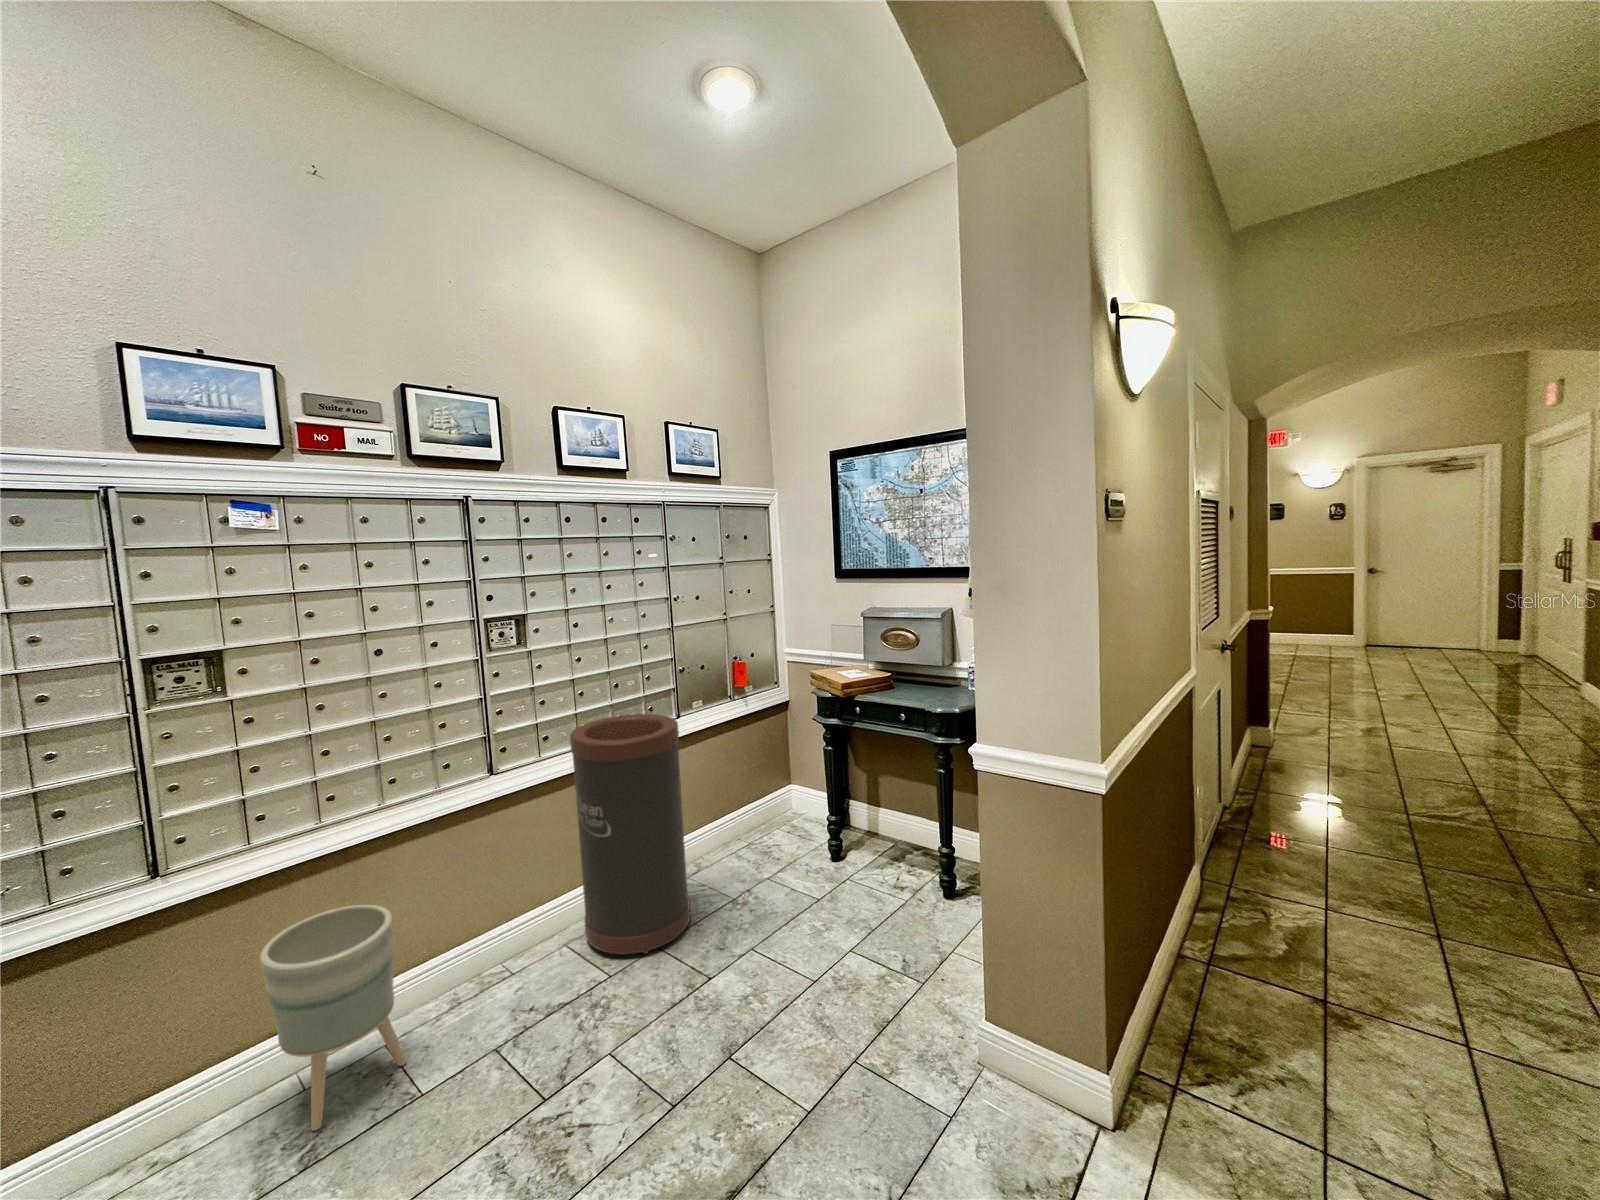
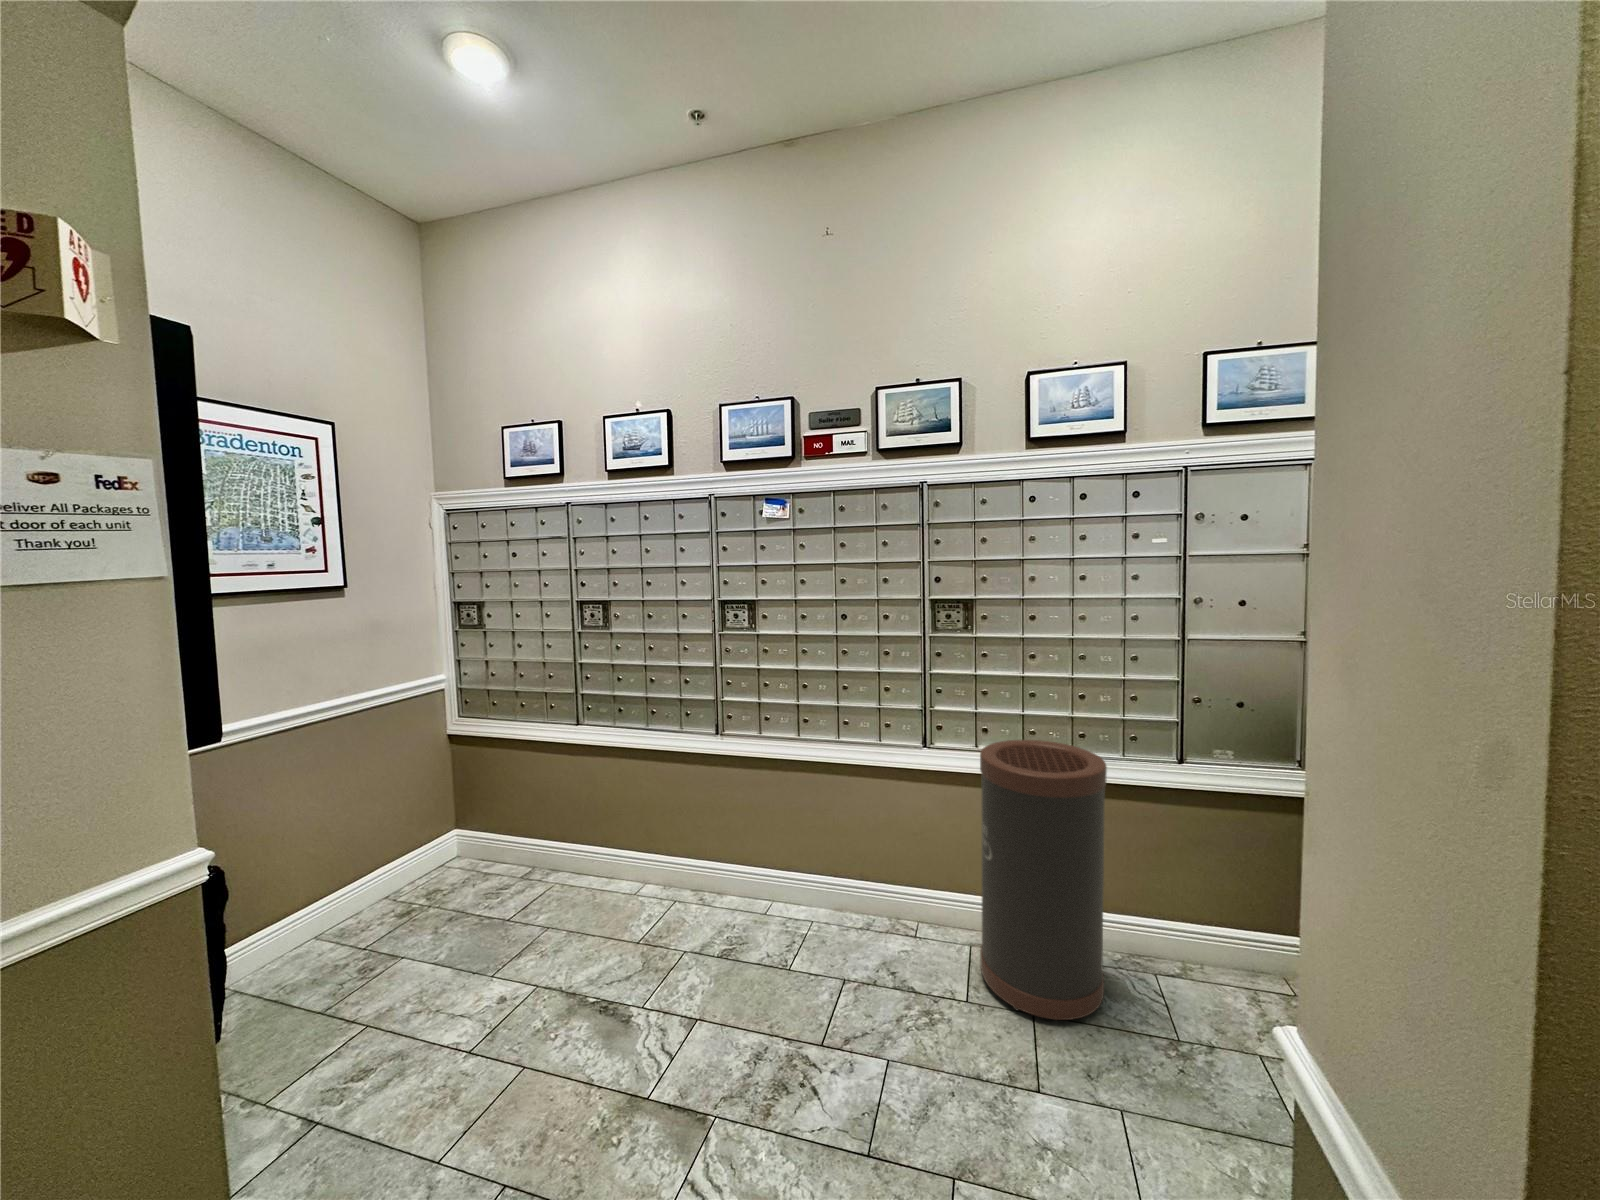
planter: present [260,905,406,1131] -> none [737,804,813,942]

